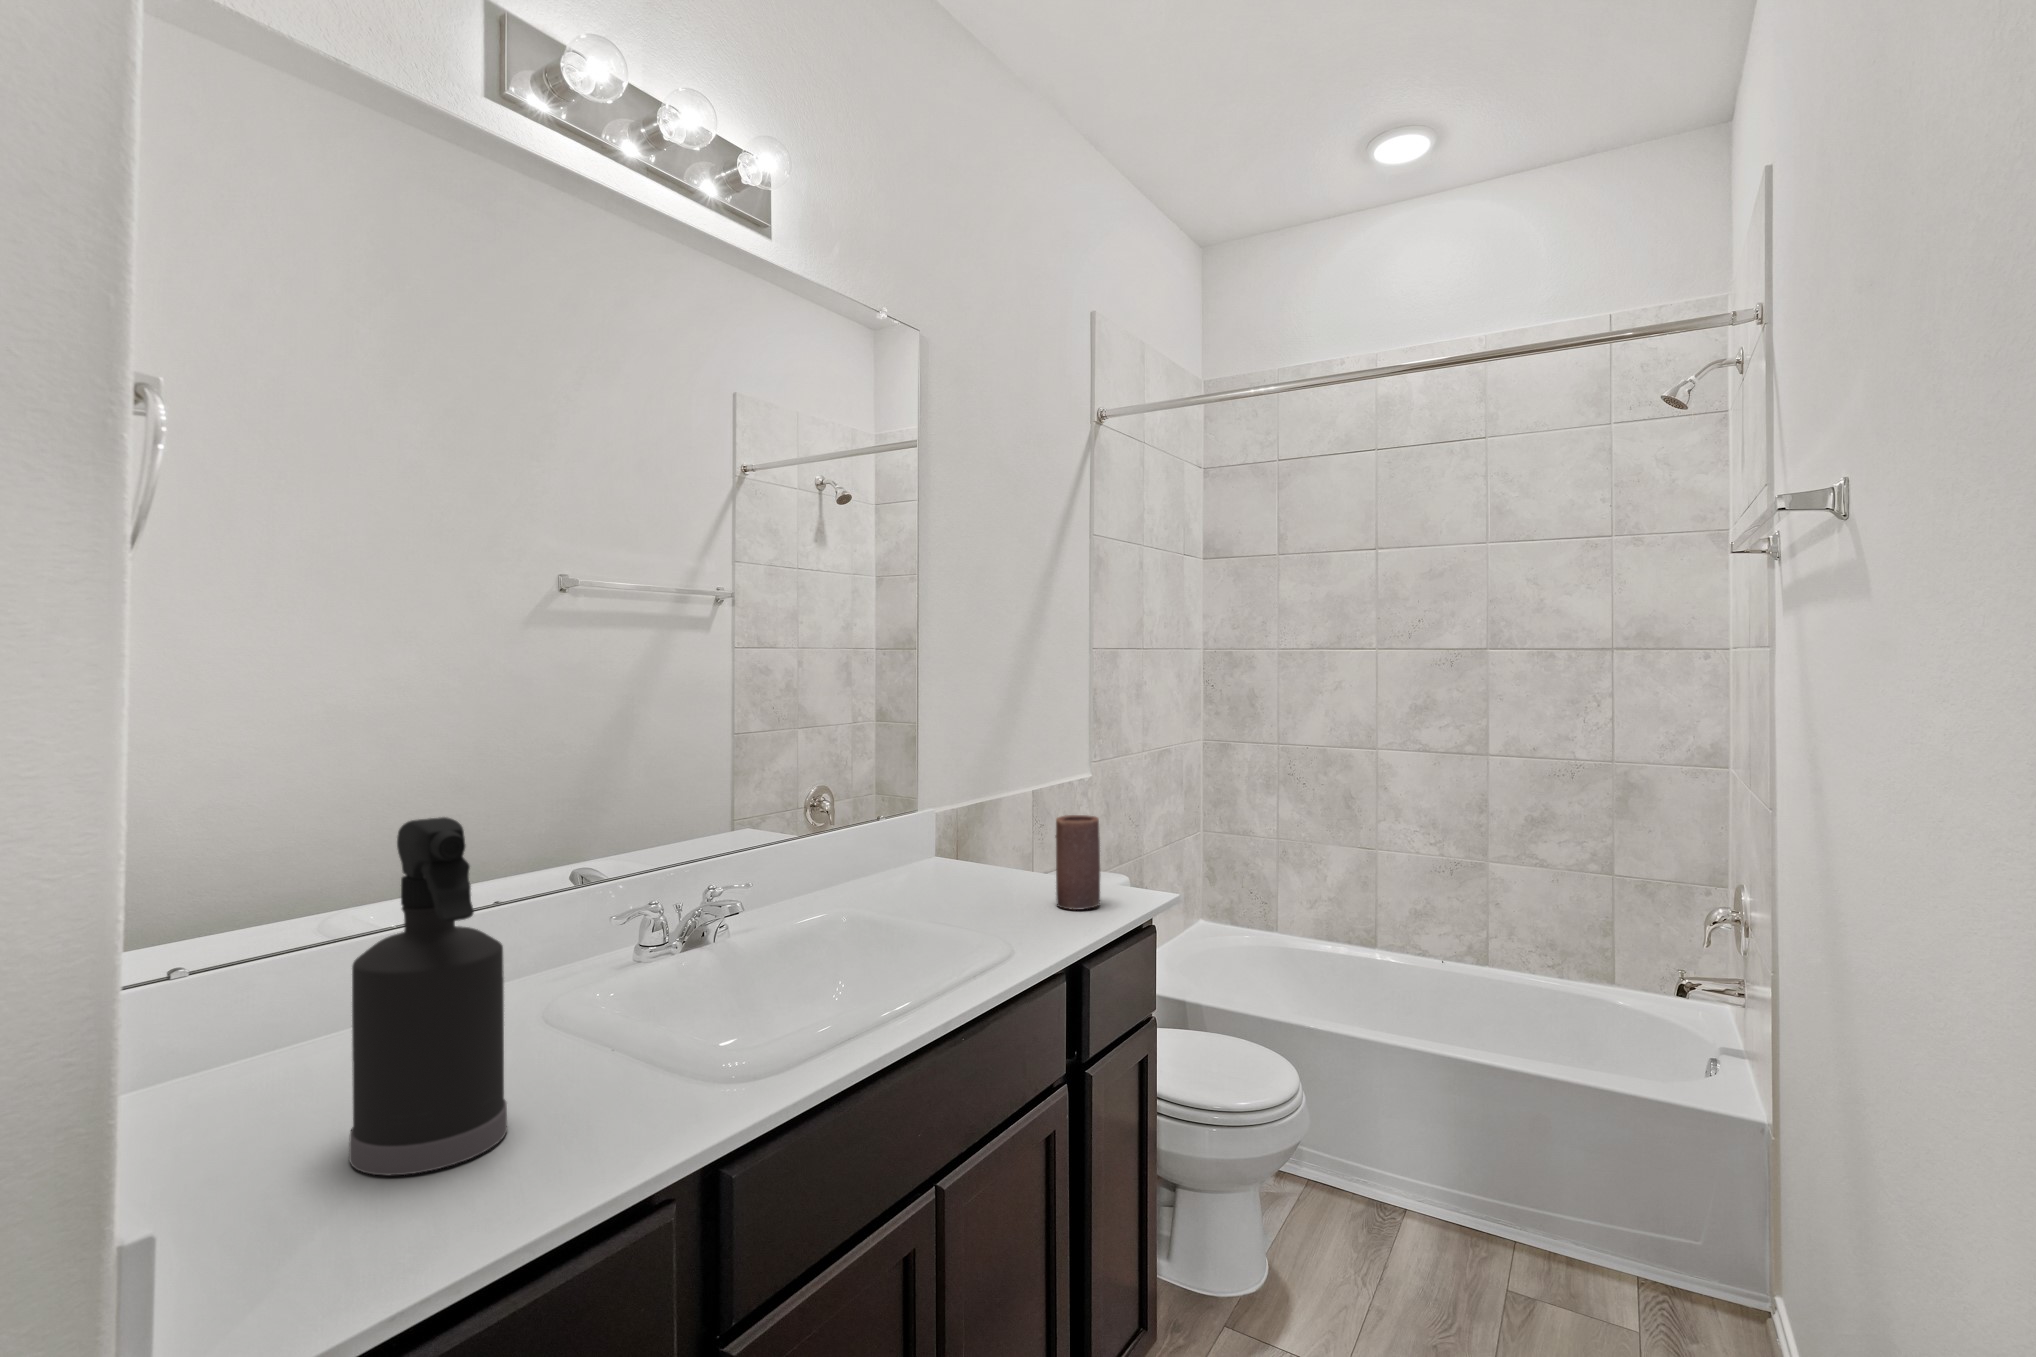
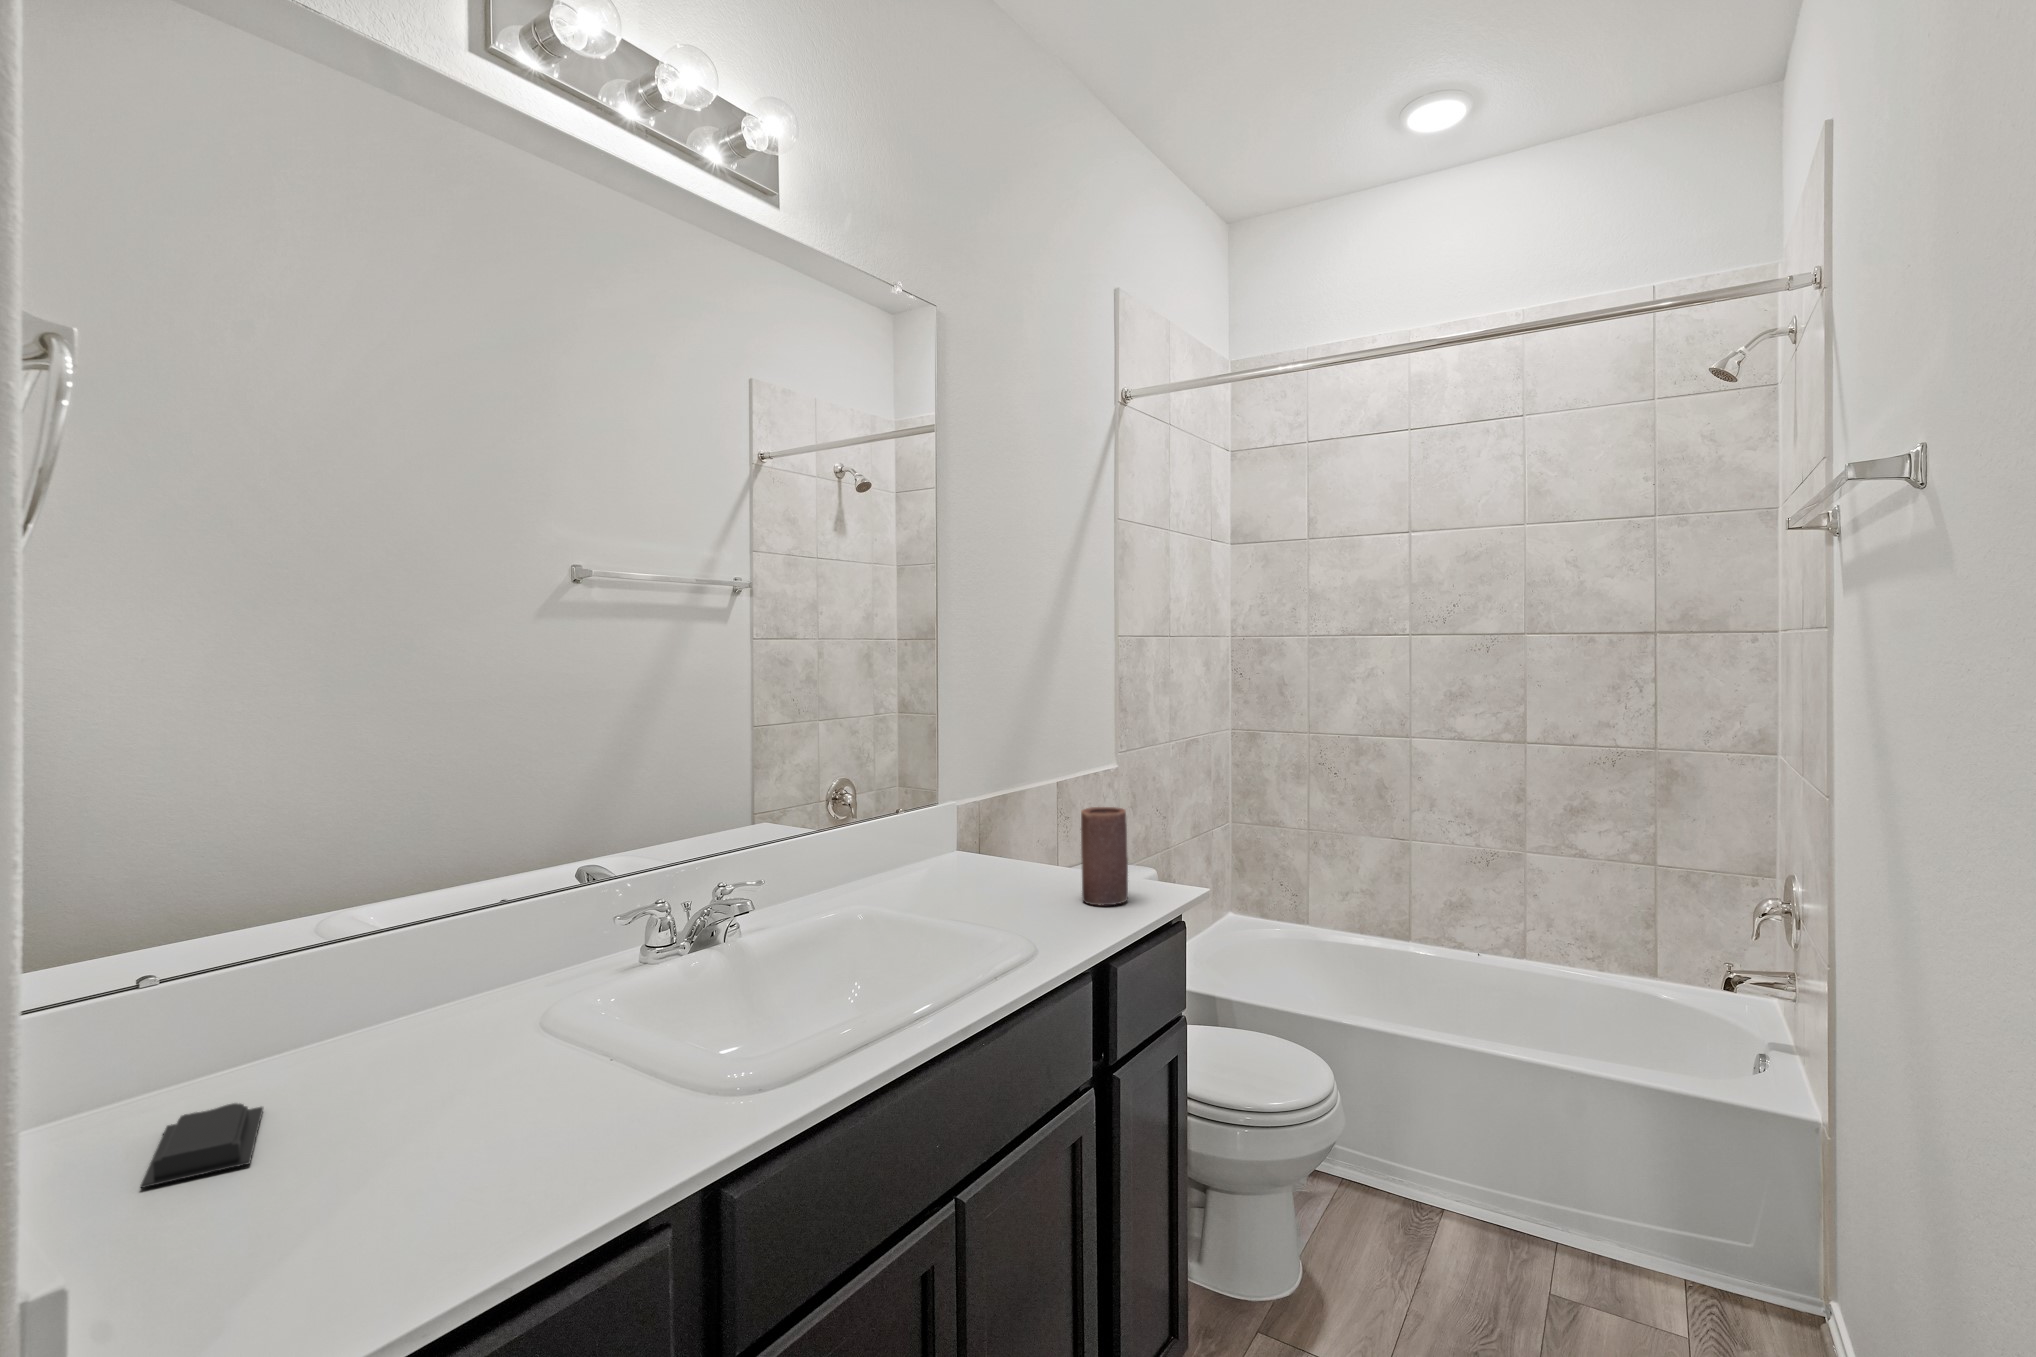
spray bottle: present [349,817,507,1176] -> none [307,823,485,1220]
soap bar: none [192,1080,293,1151] -> present [141,1103,263,1188]

